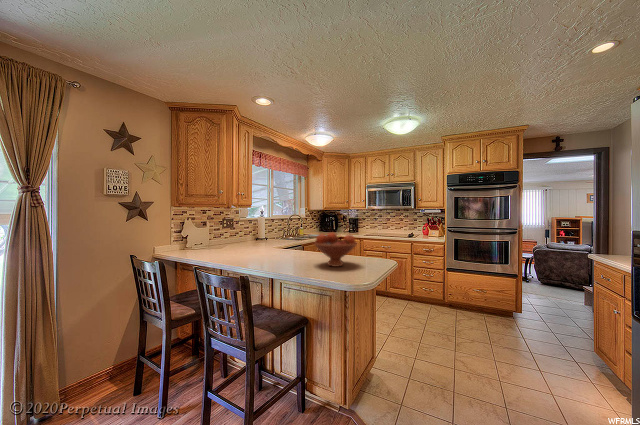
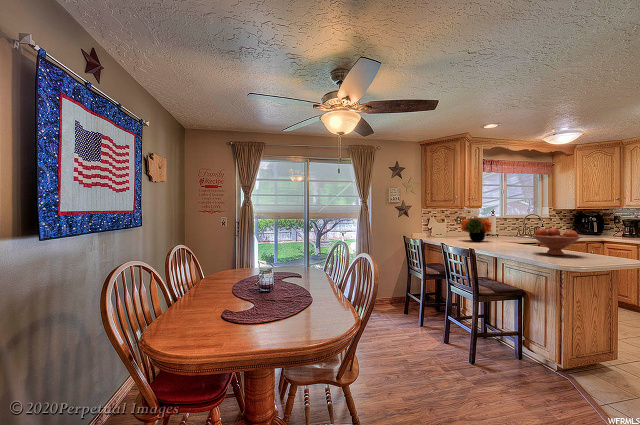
flower arrangement: none [226,218,264,251] -> present [461,217,492,242]

